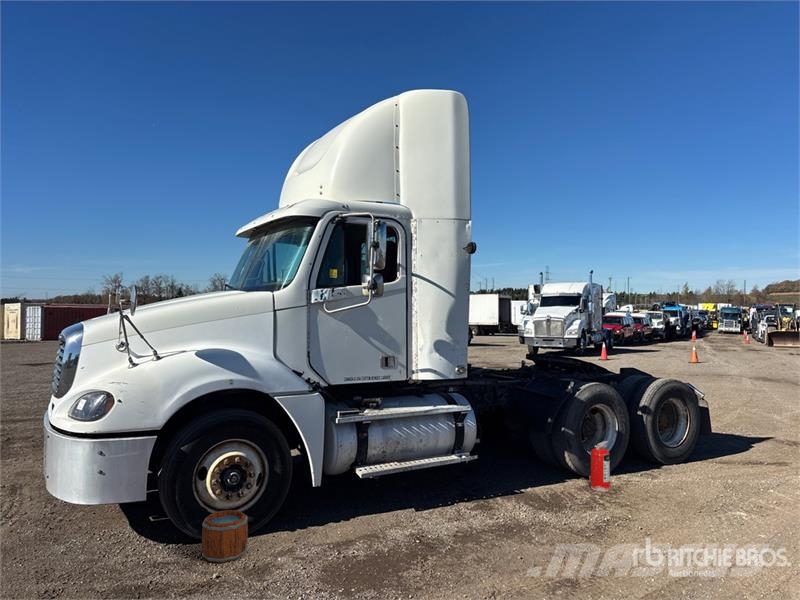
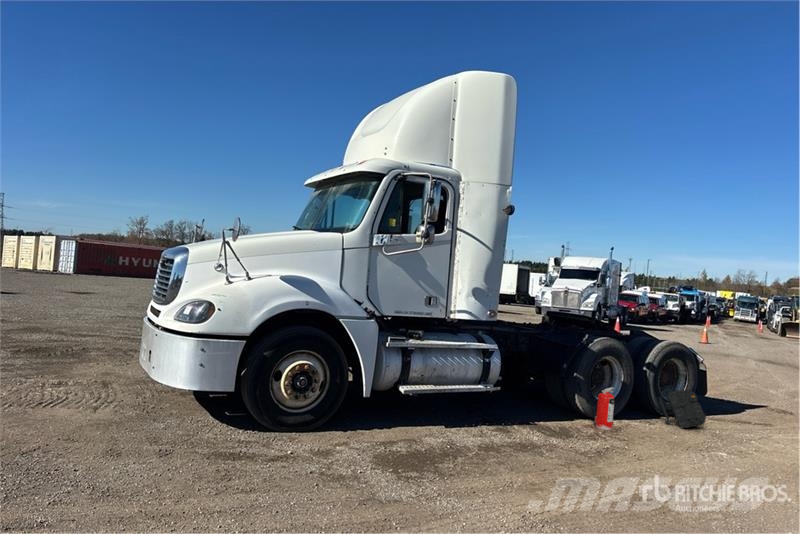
backpack: none [659,433,713,480] -> present [660,390,706,428]
bucket: present [202,510,248,563] -> none [276,407,313,446]

